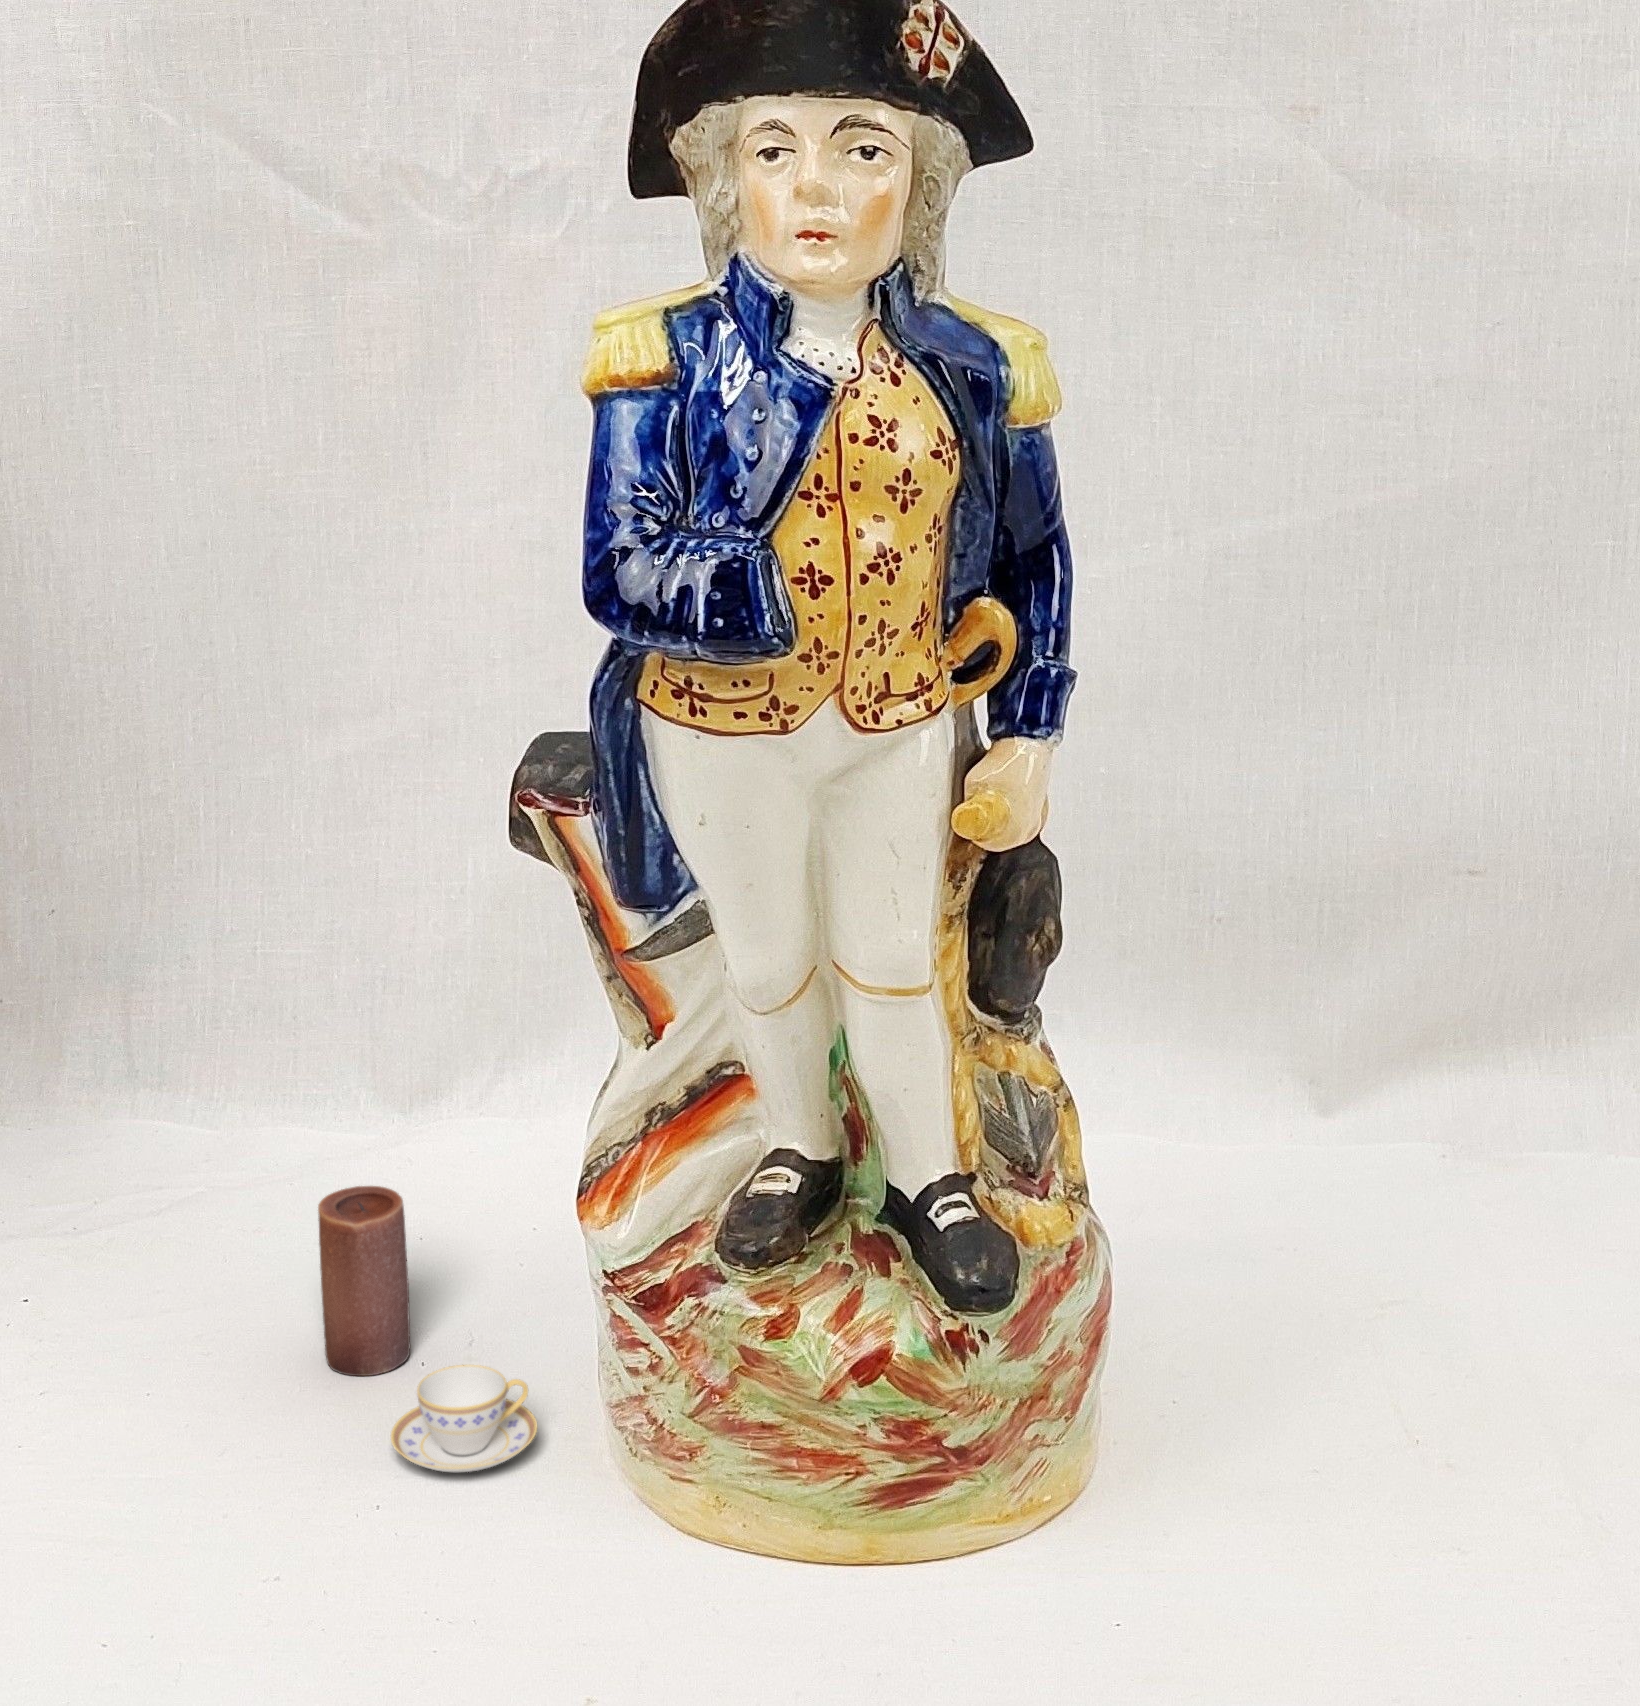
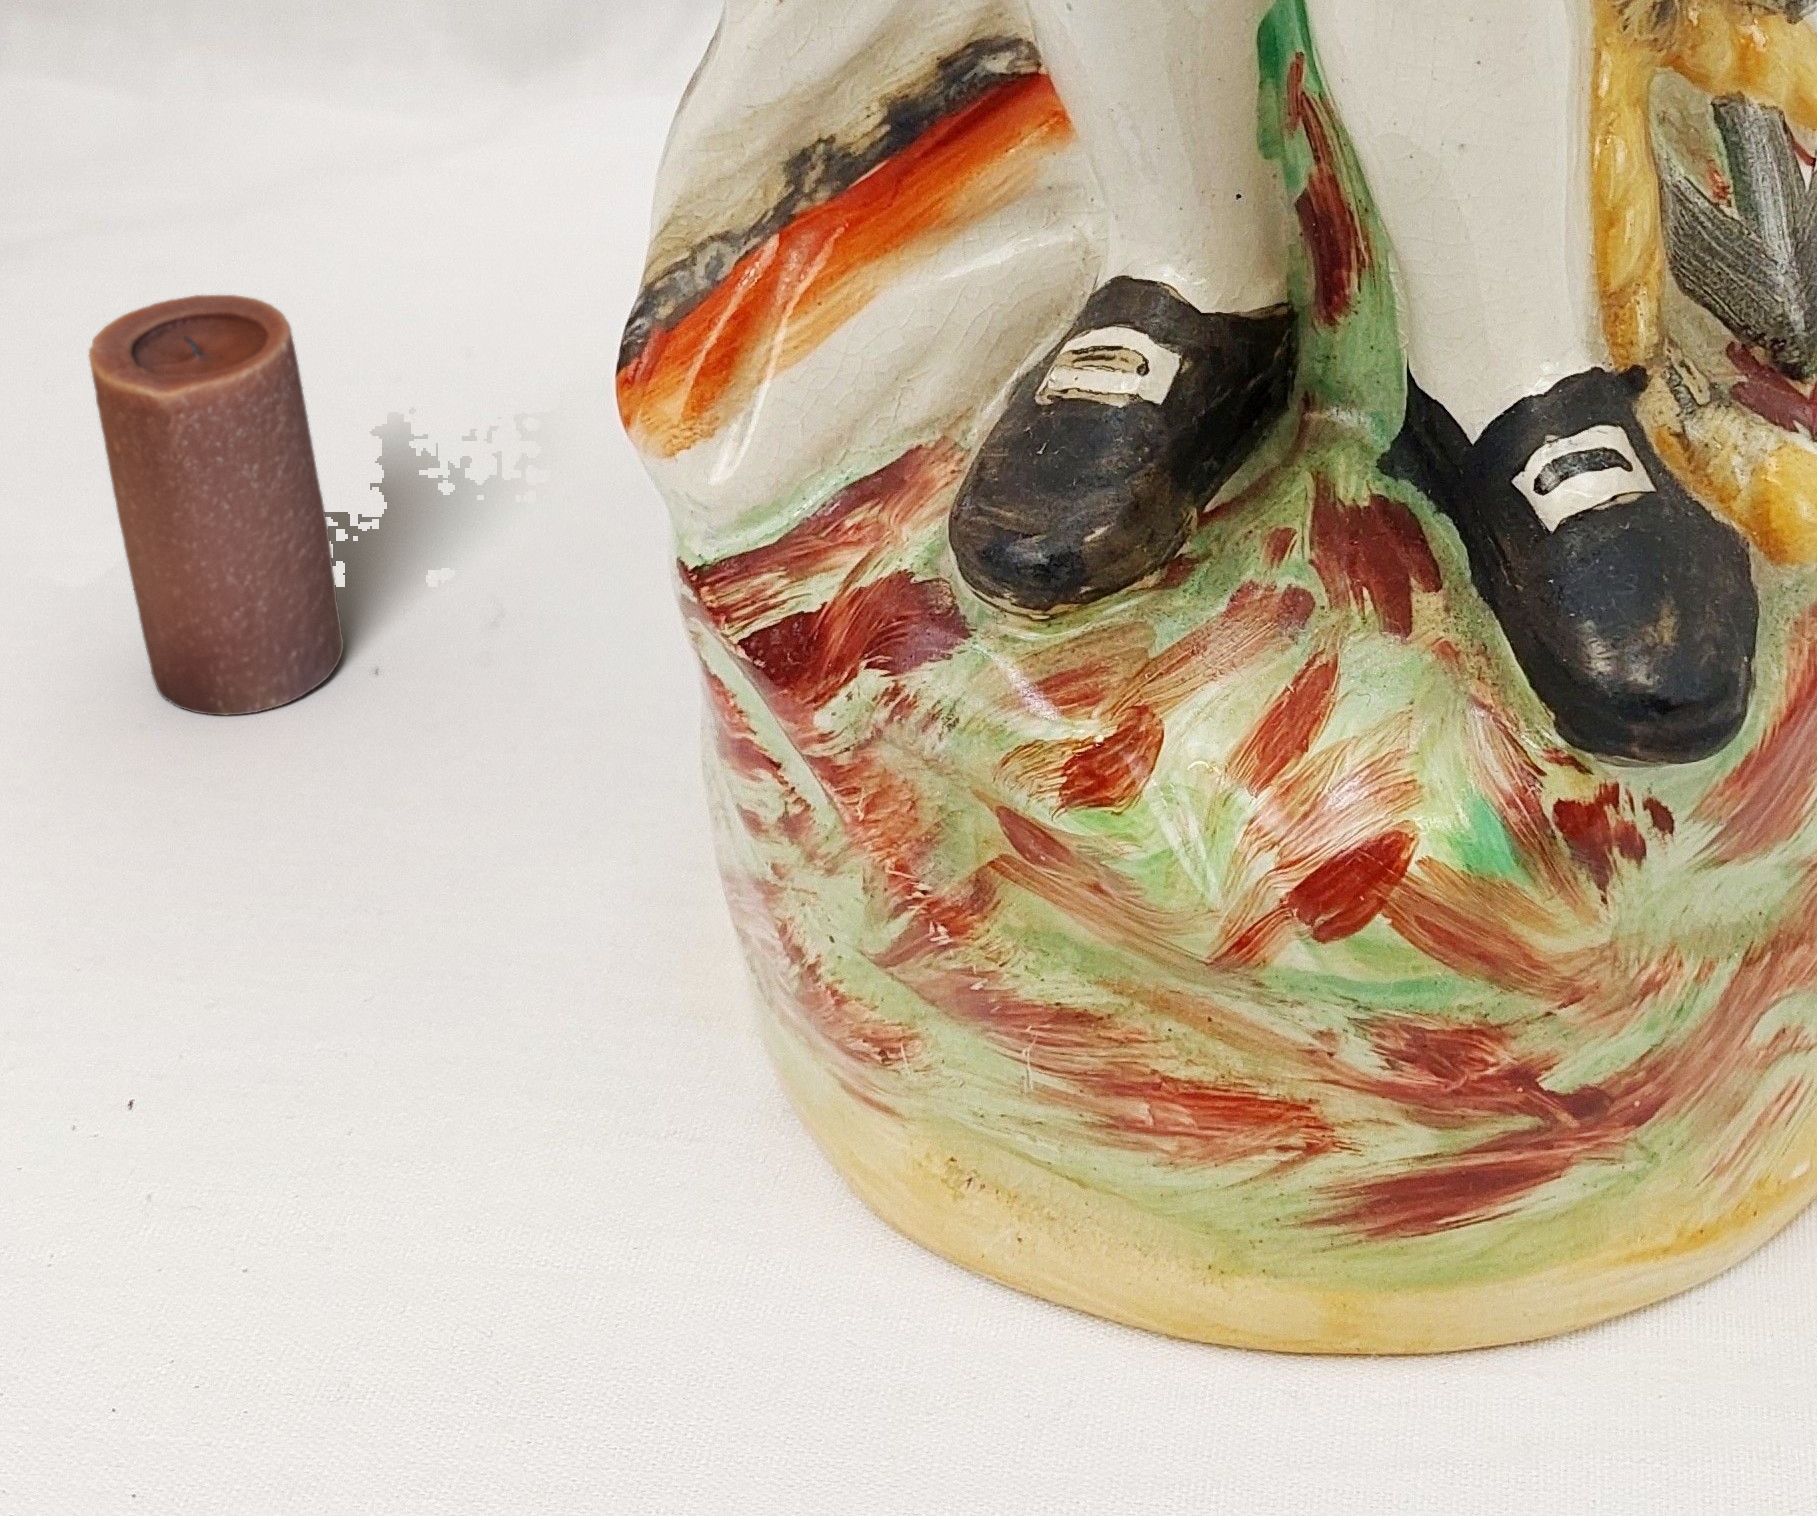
teacup: present [391,1365,537,1472] -> none [205,743,560,1015]

